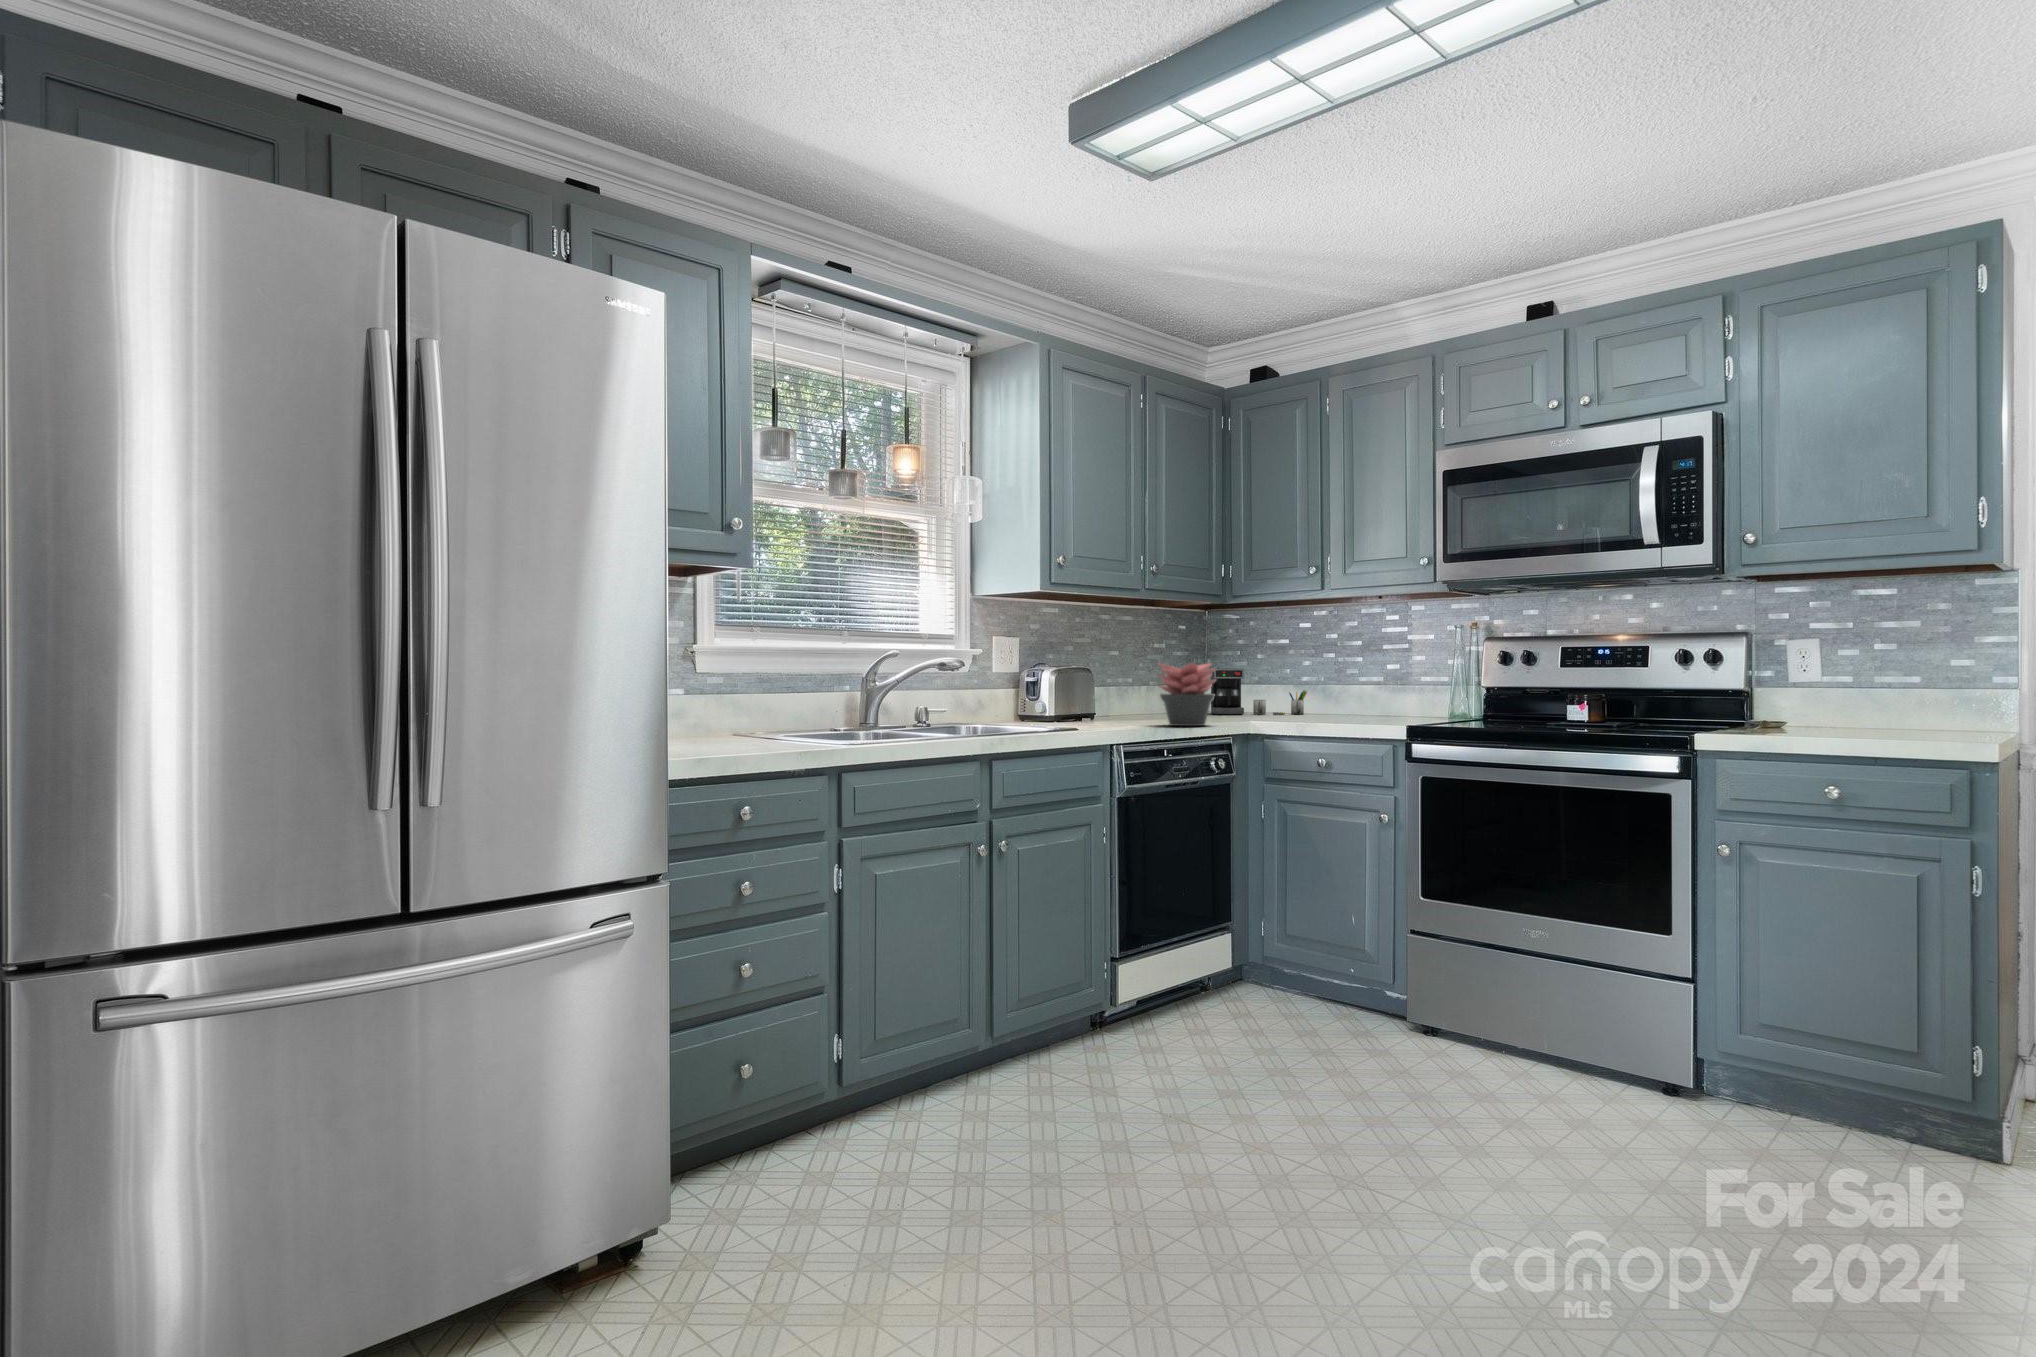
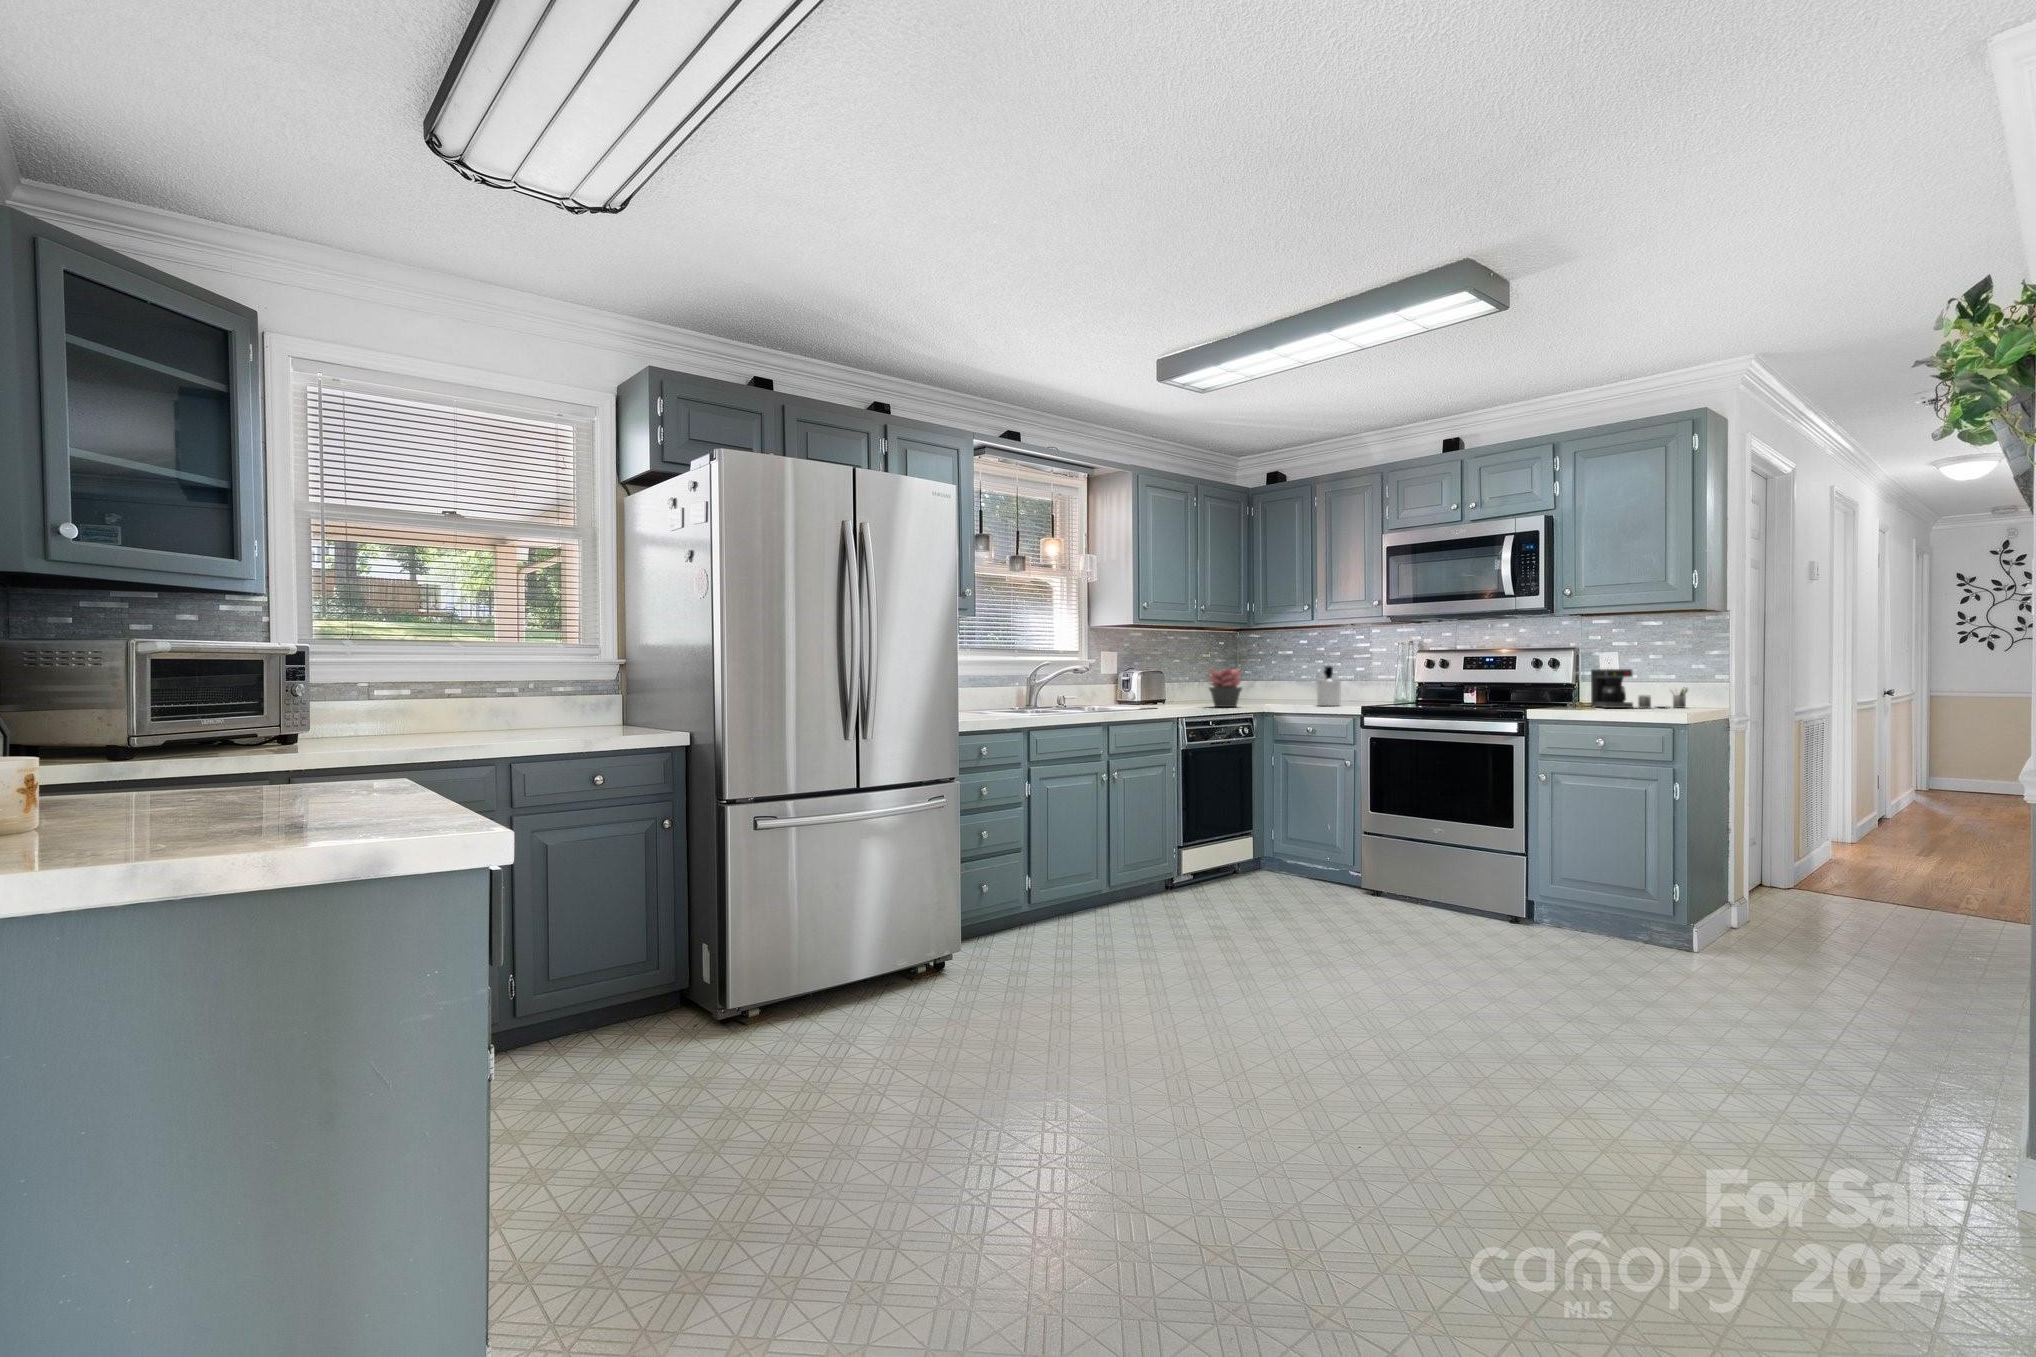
soap dispenser: none [1331,661,1371,724] -> present [1316,666,1341,706]
coffee maker: present [1211,669,1307,714] -> present [1591,669,1688,708]

